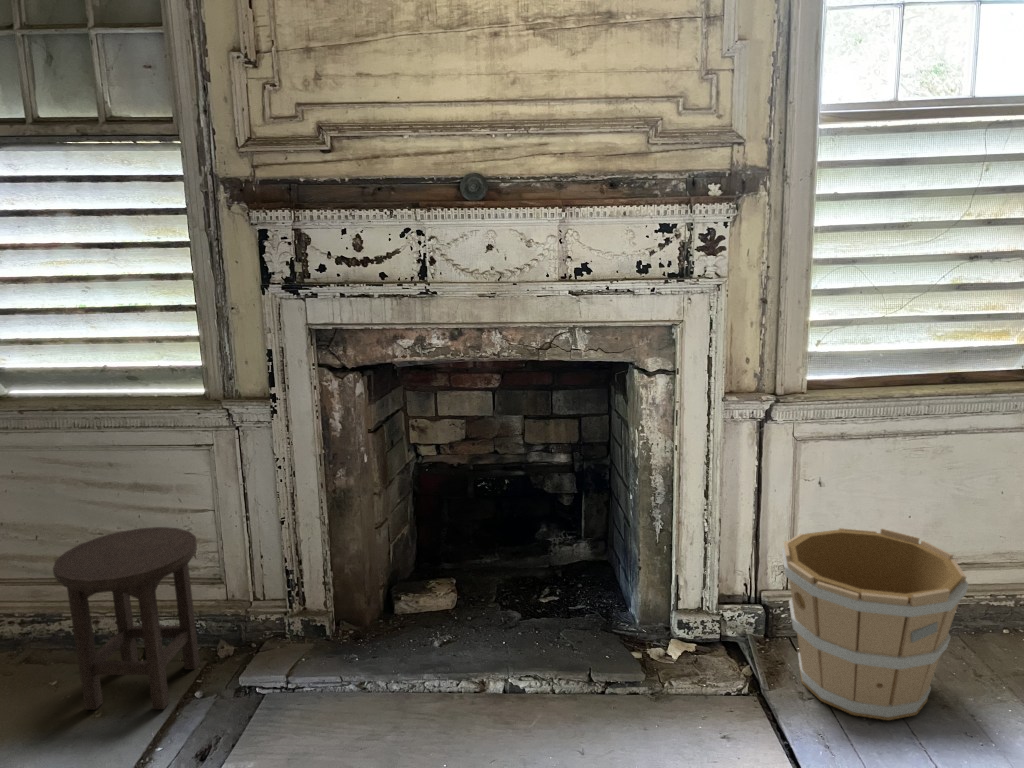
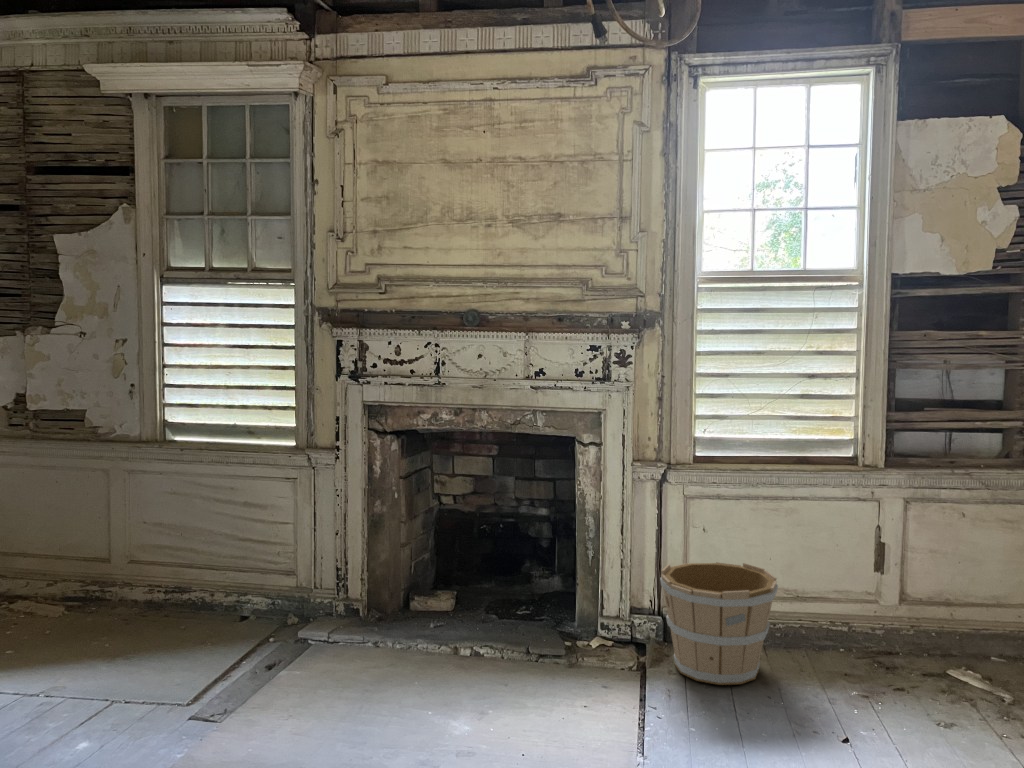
stool: present [53,527,200,710] -> none [196,531,282,645]

